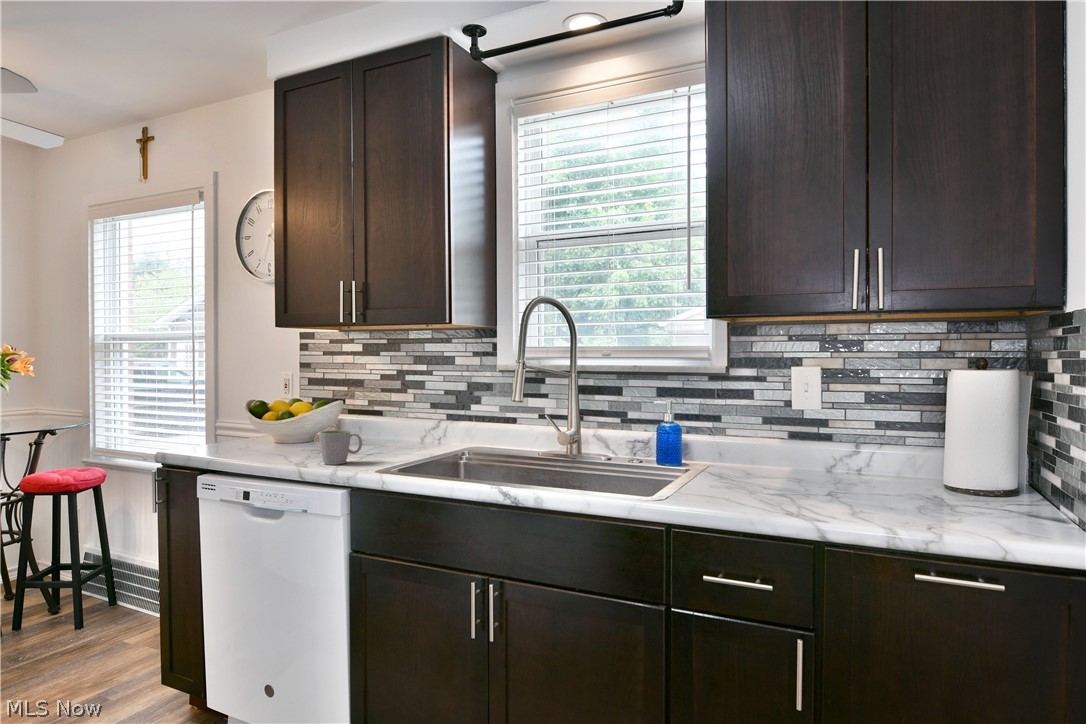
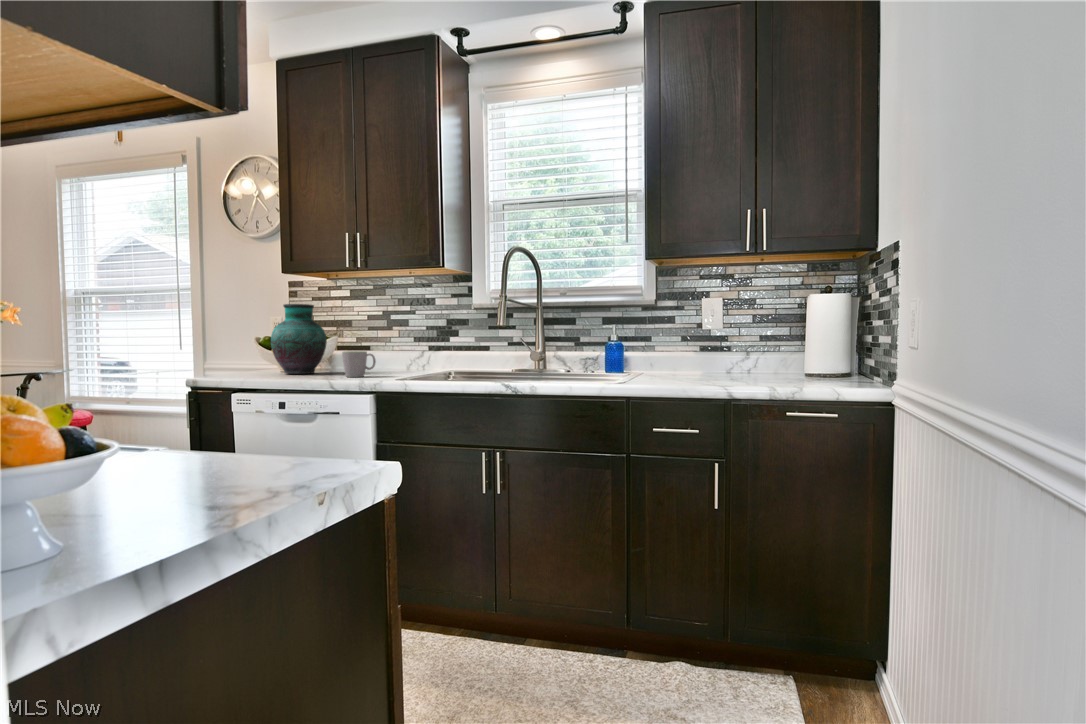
vase: none [250,368,317,453] -> present [271,304,327,374]

